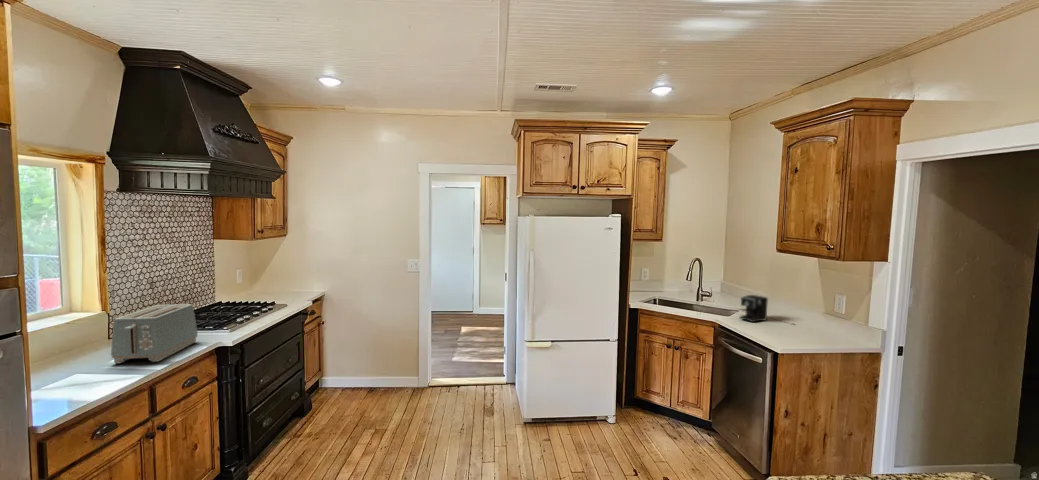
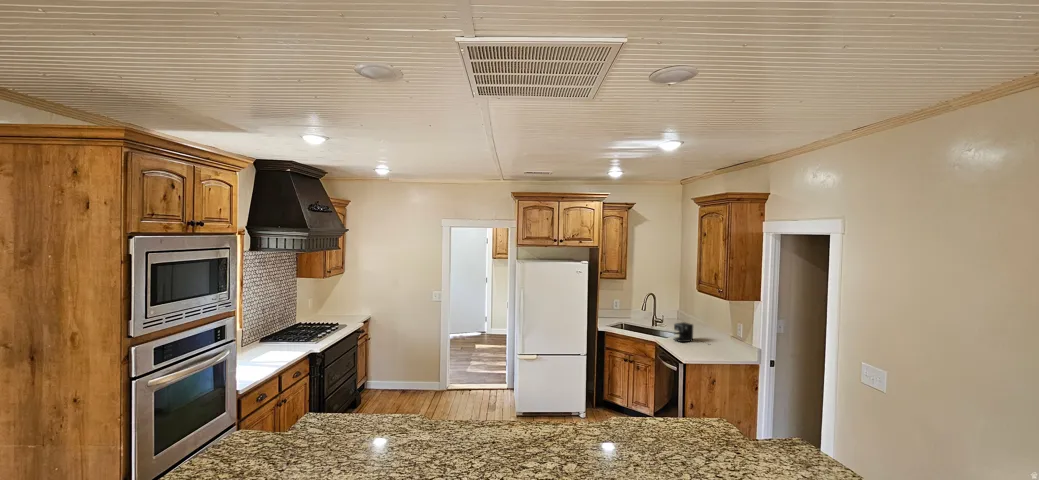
toaster: present [111,304,198,363] -> none [255,325,299,361]

